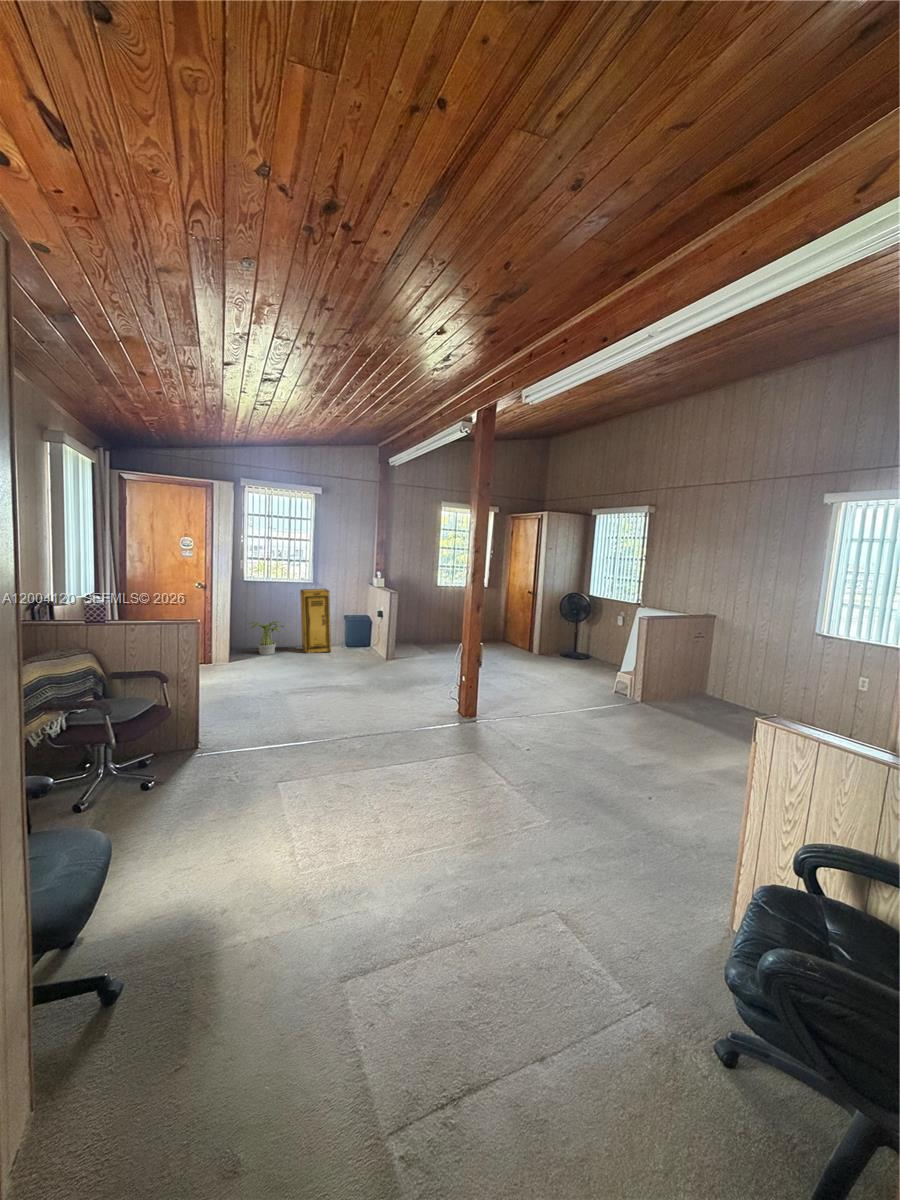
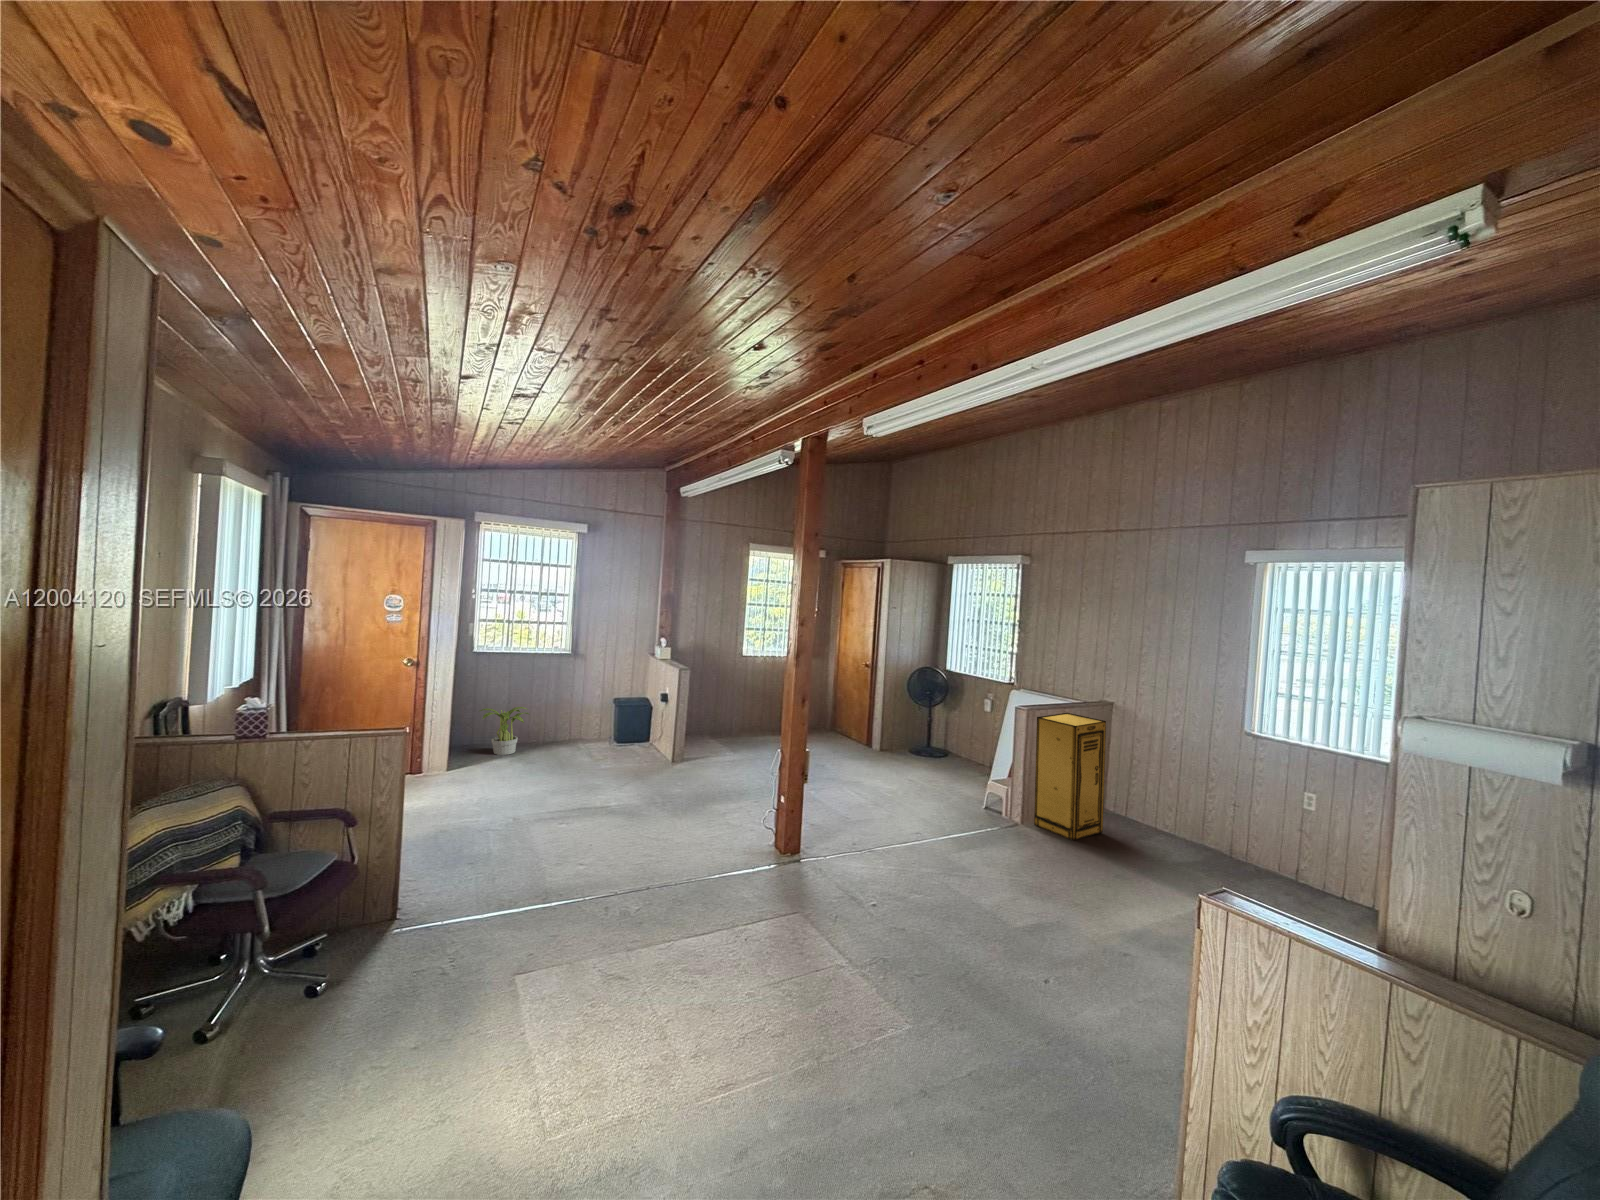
storage cabinet: present [300,589,331,653] -> present [1034,713,1106,840]

